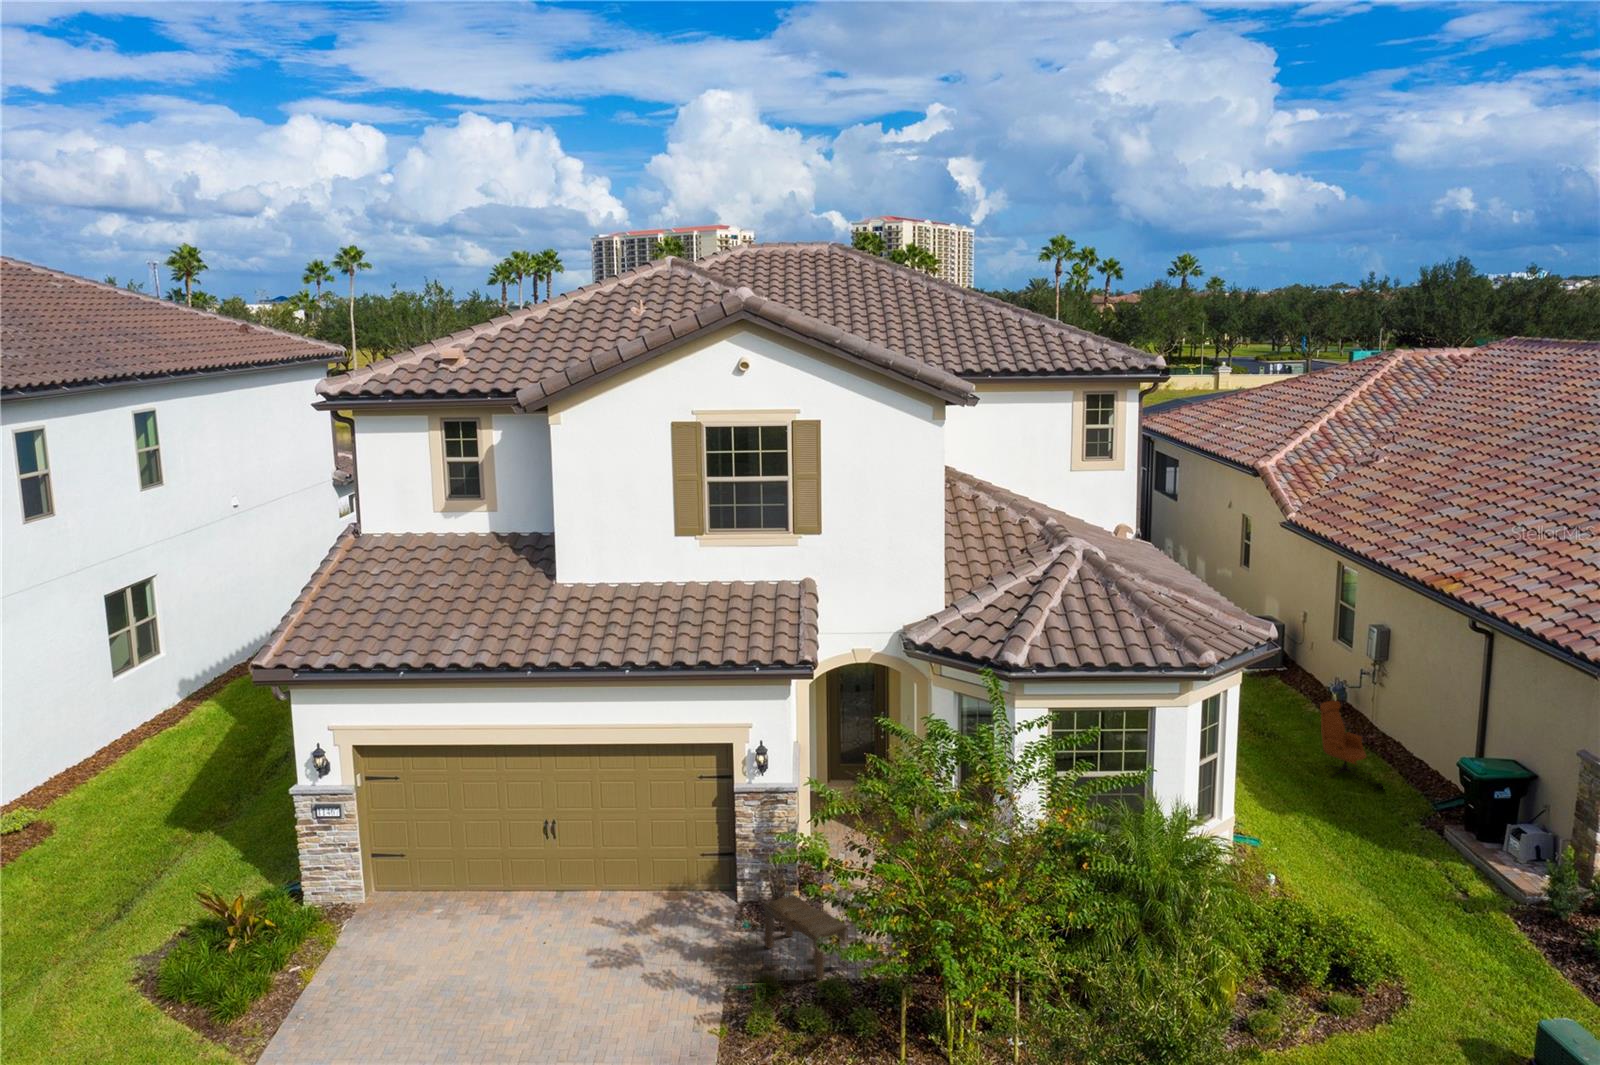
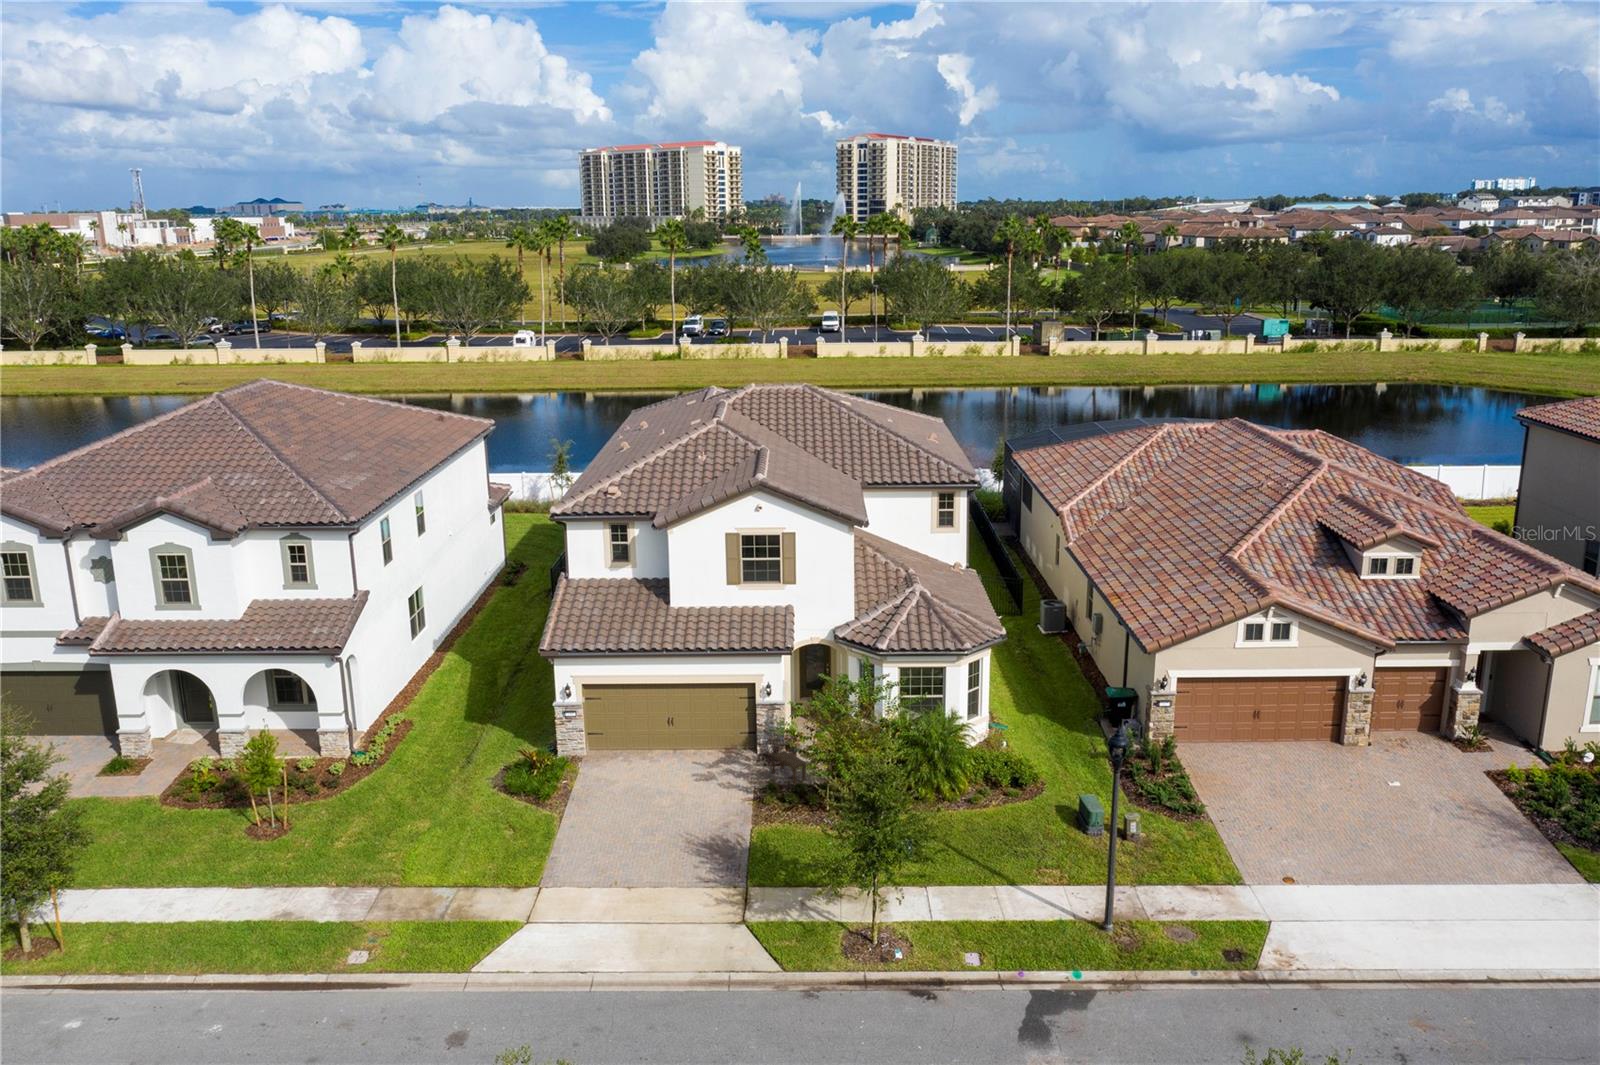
lounge chair: present [1320,701,1382,788] -> none [1063,653,1099,701]

